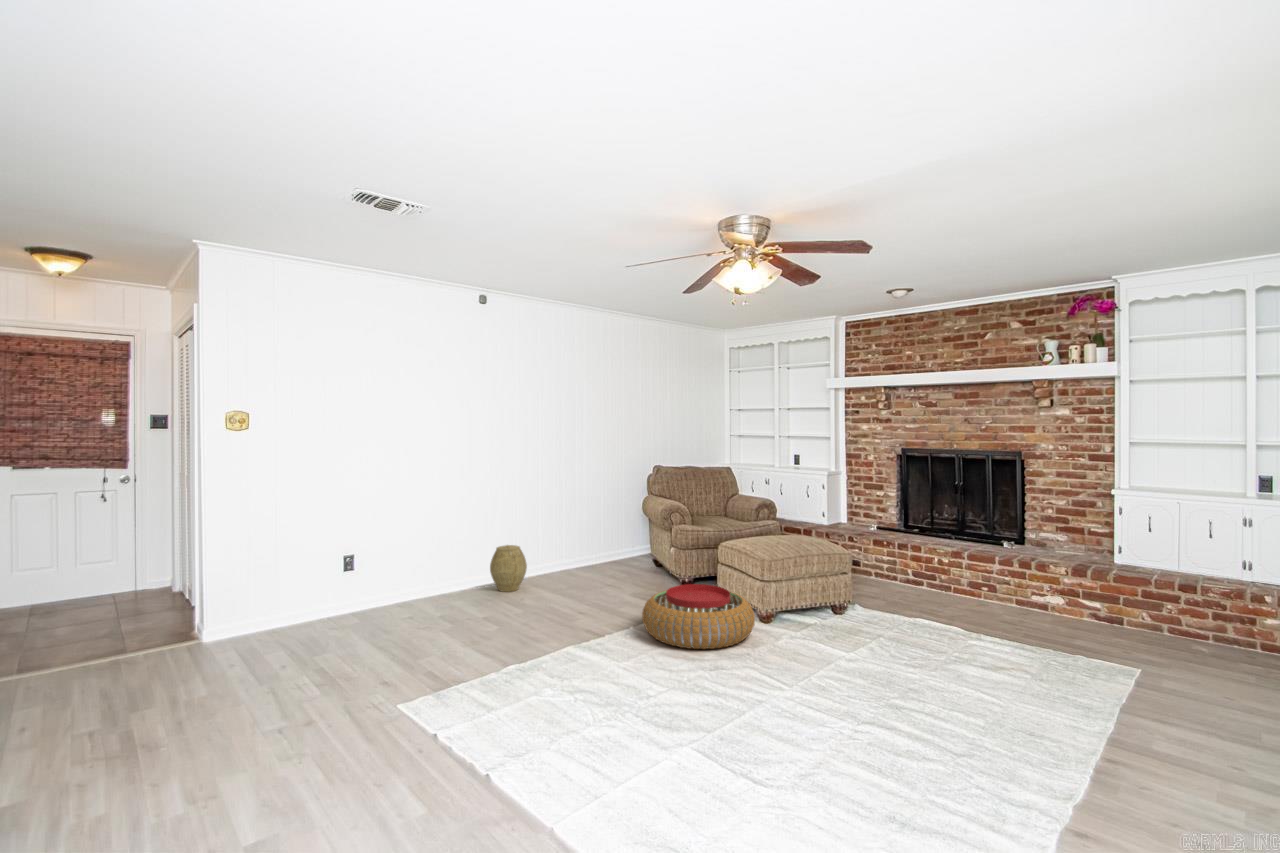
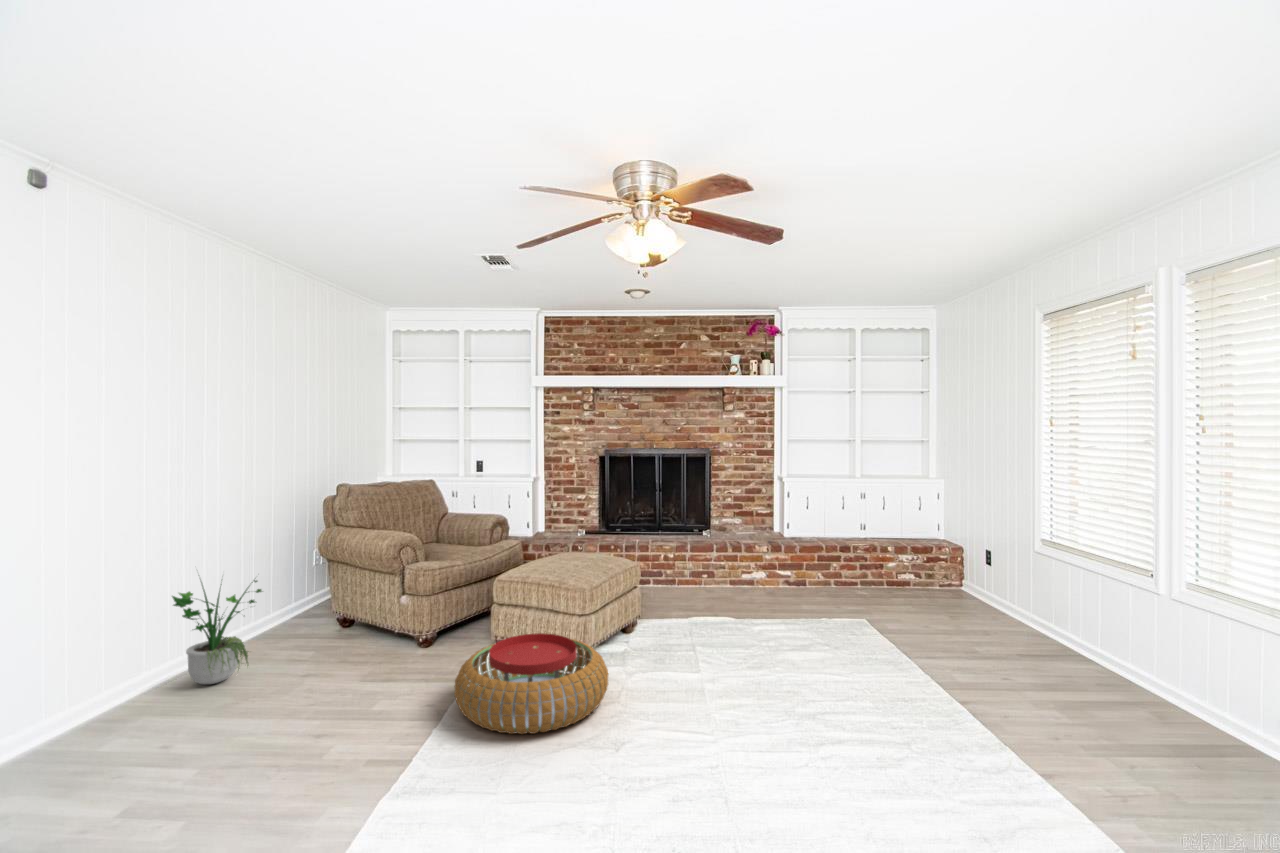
potted plant: none [542,508,596,581] -> present [172,580,262,684]
woven basket: present [490,545,527,592] -> none [70,644,159,740]

